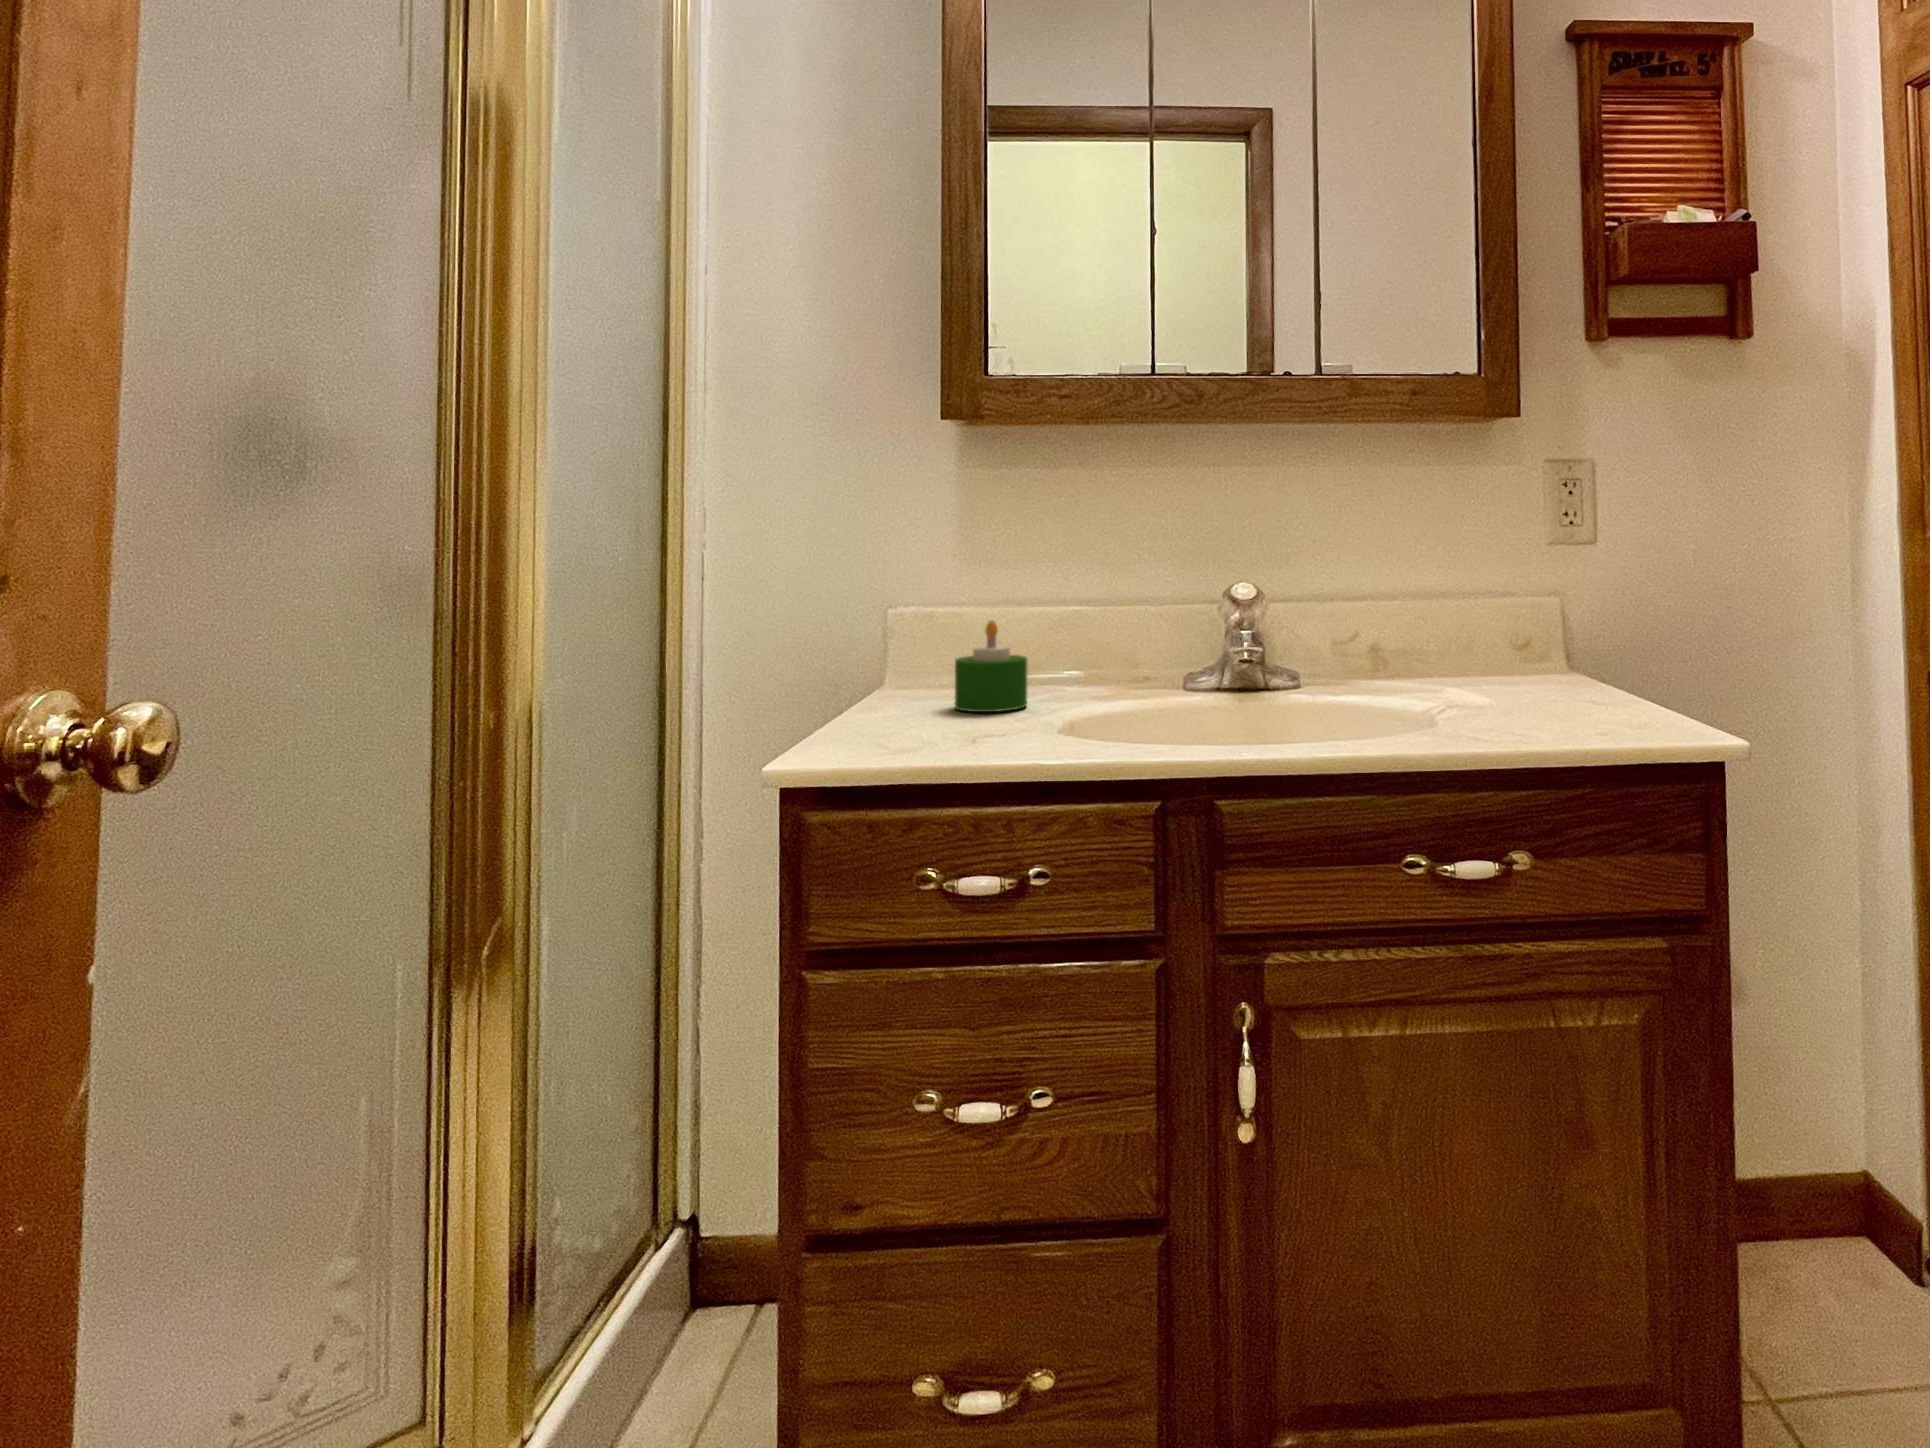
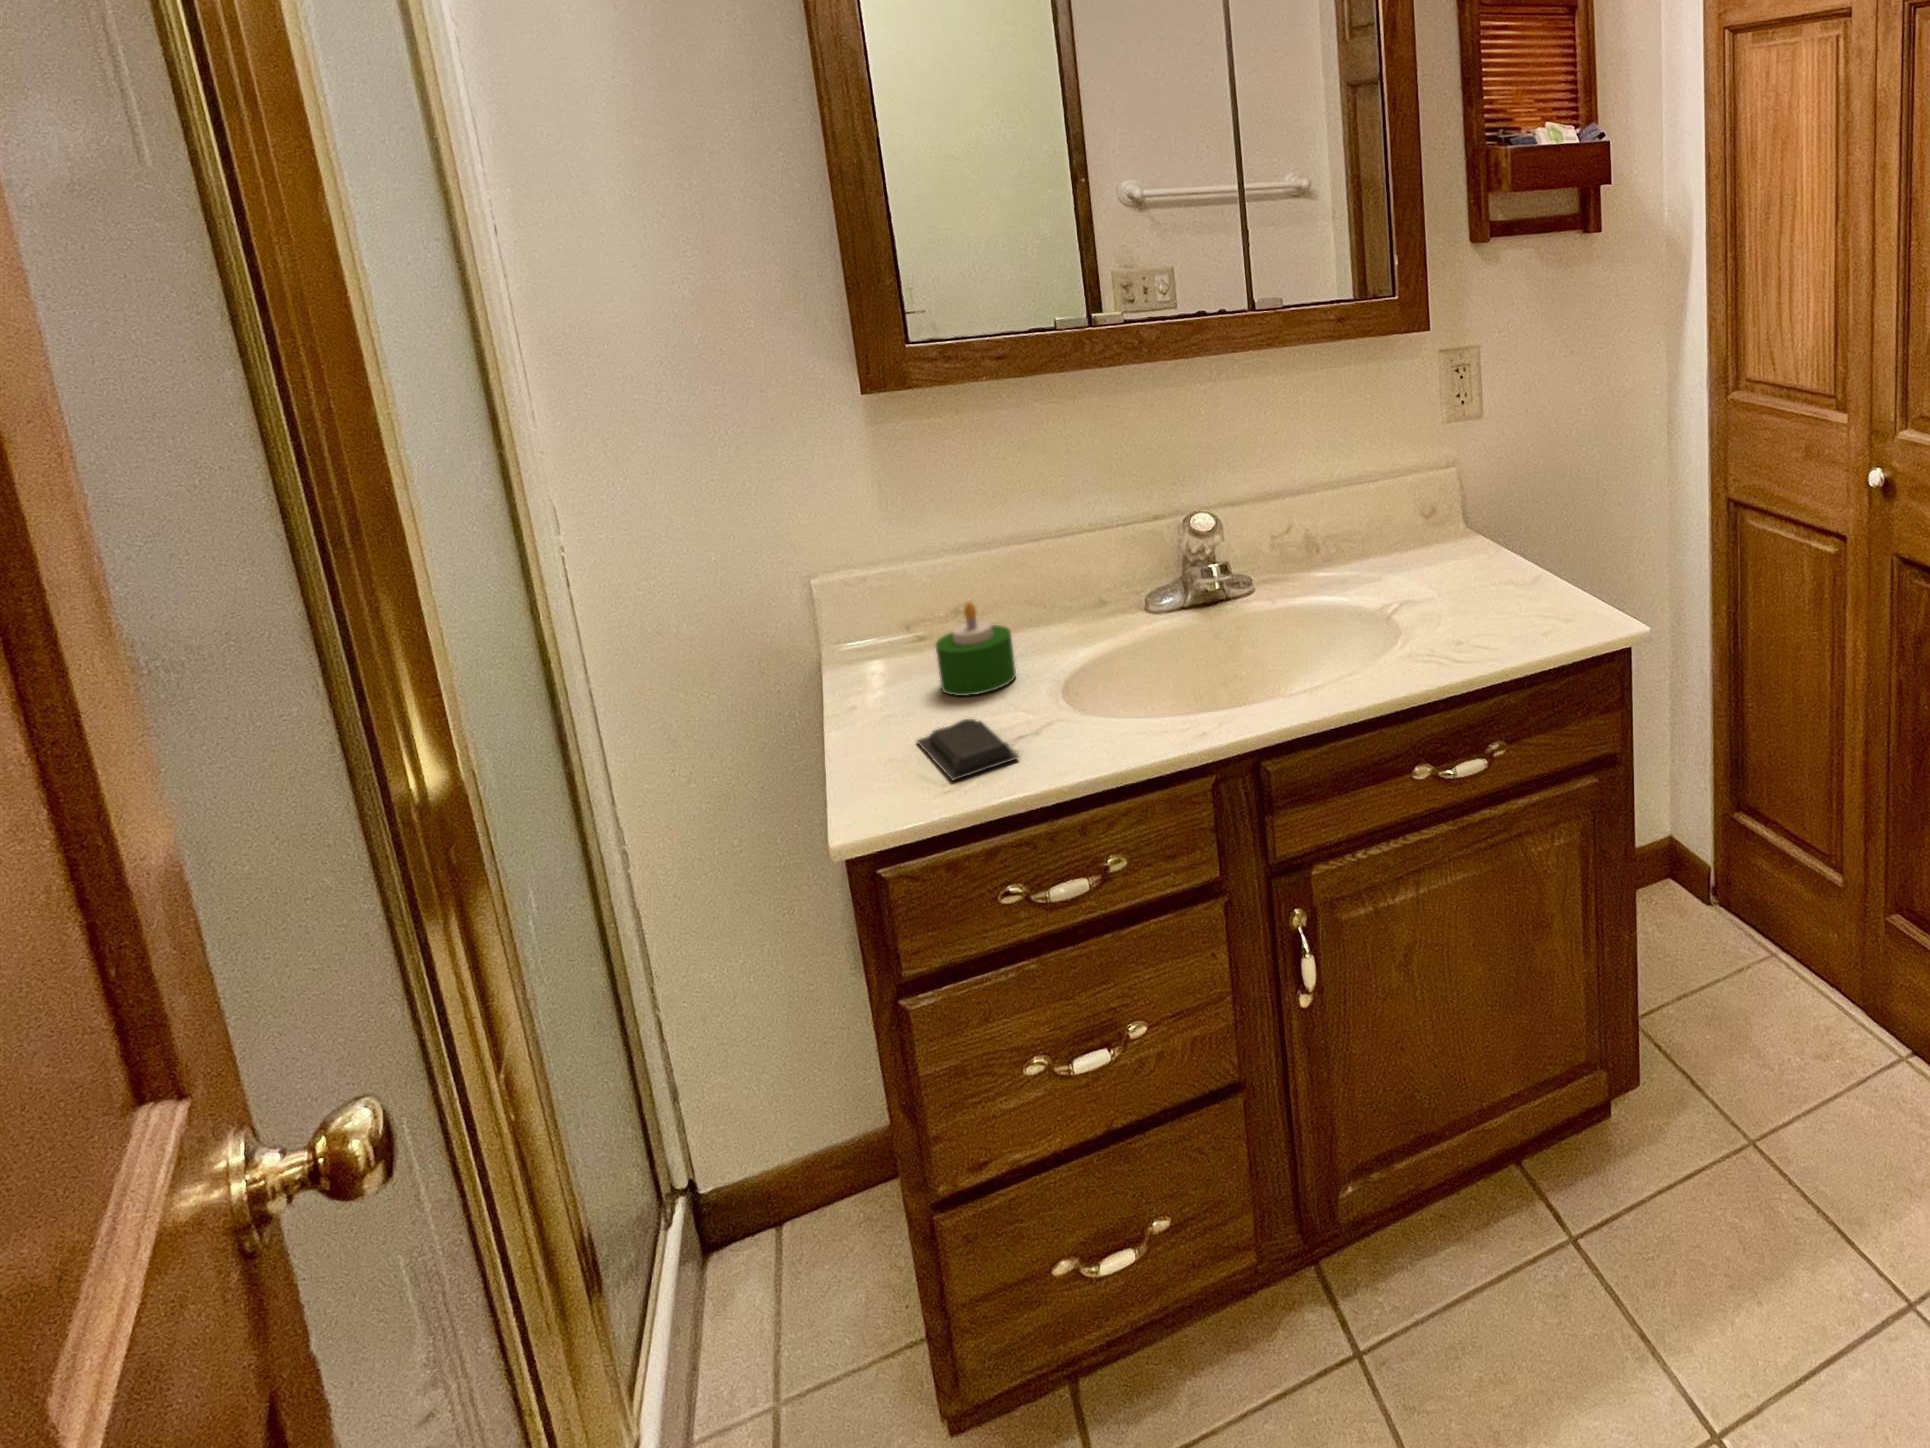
soap bar: none [901,714,974,750] -> present [917,719,1019,780]

